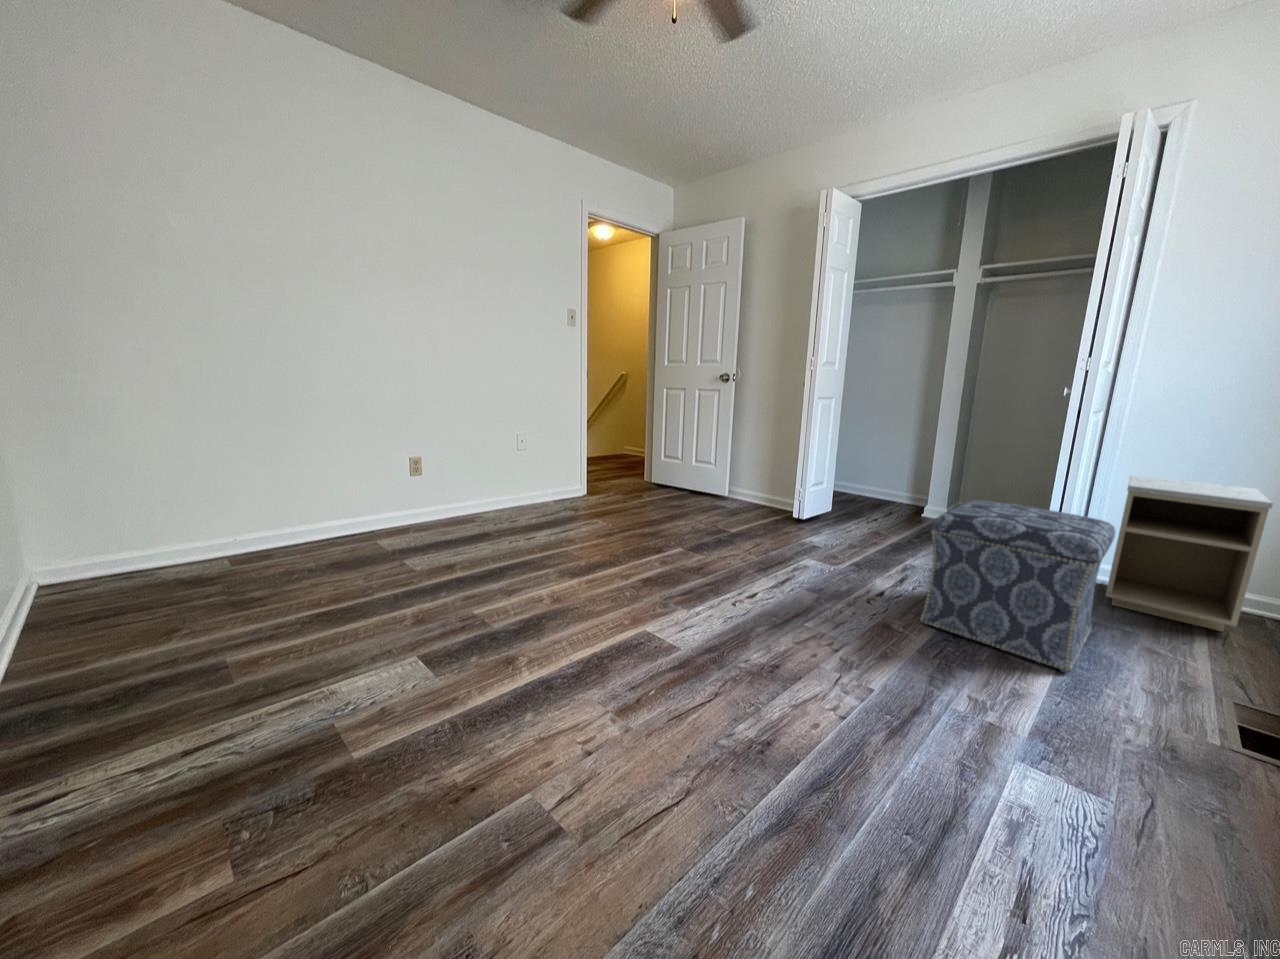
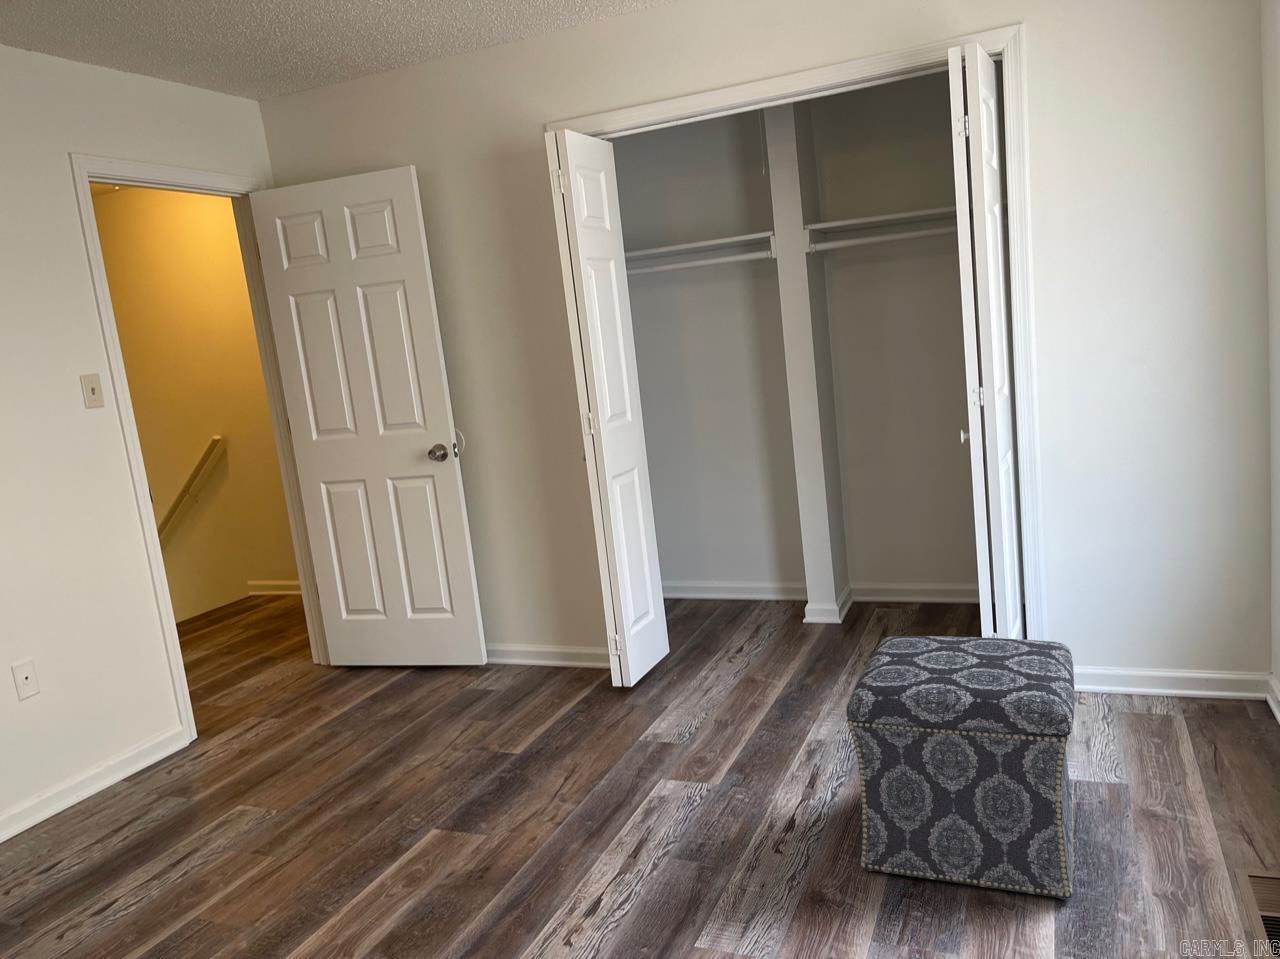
nightstand: present [1106,475,1273,632] -> none [1059,534,1220,743]

